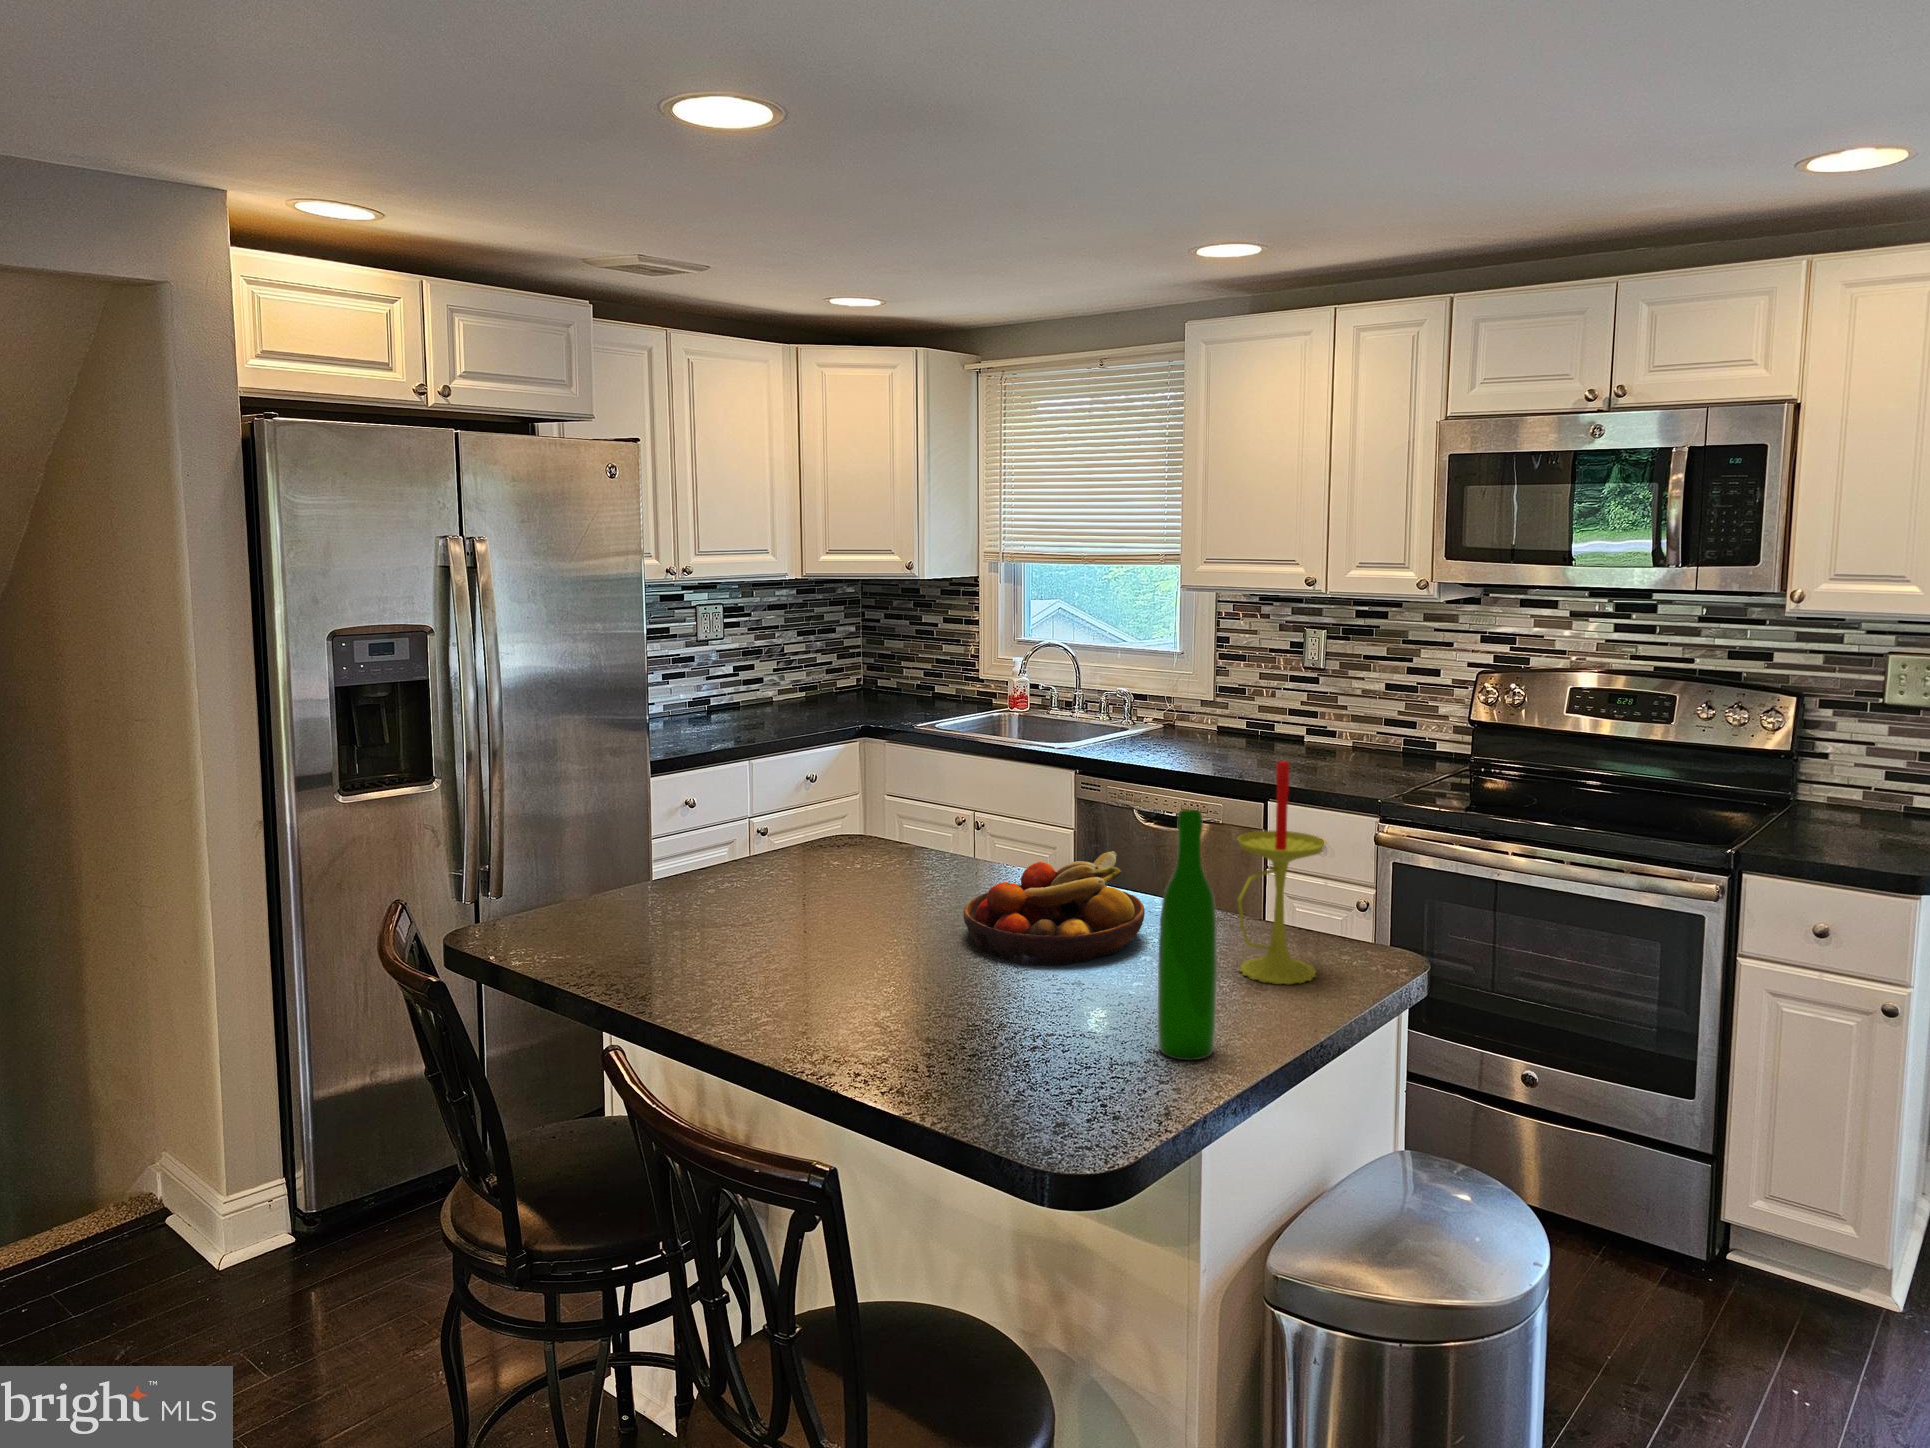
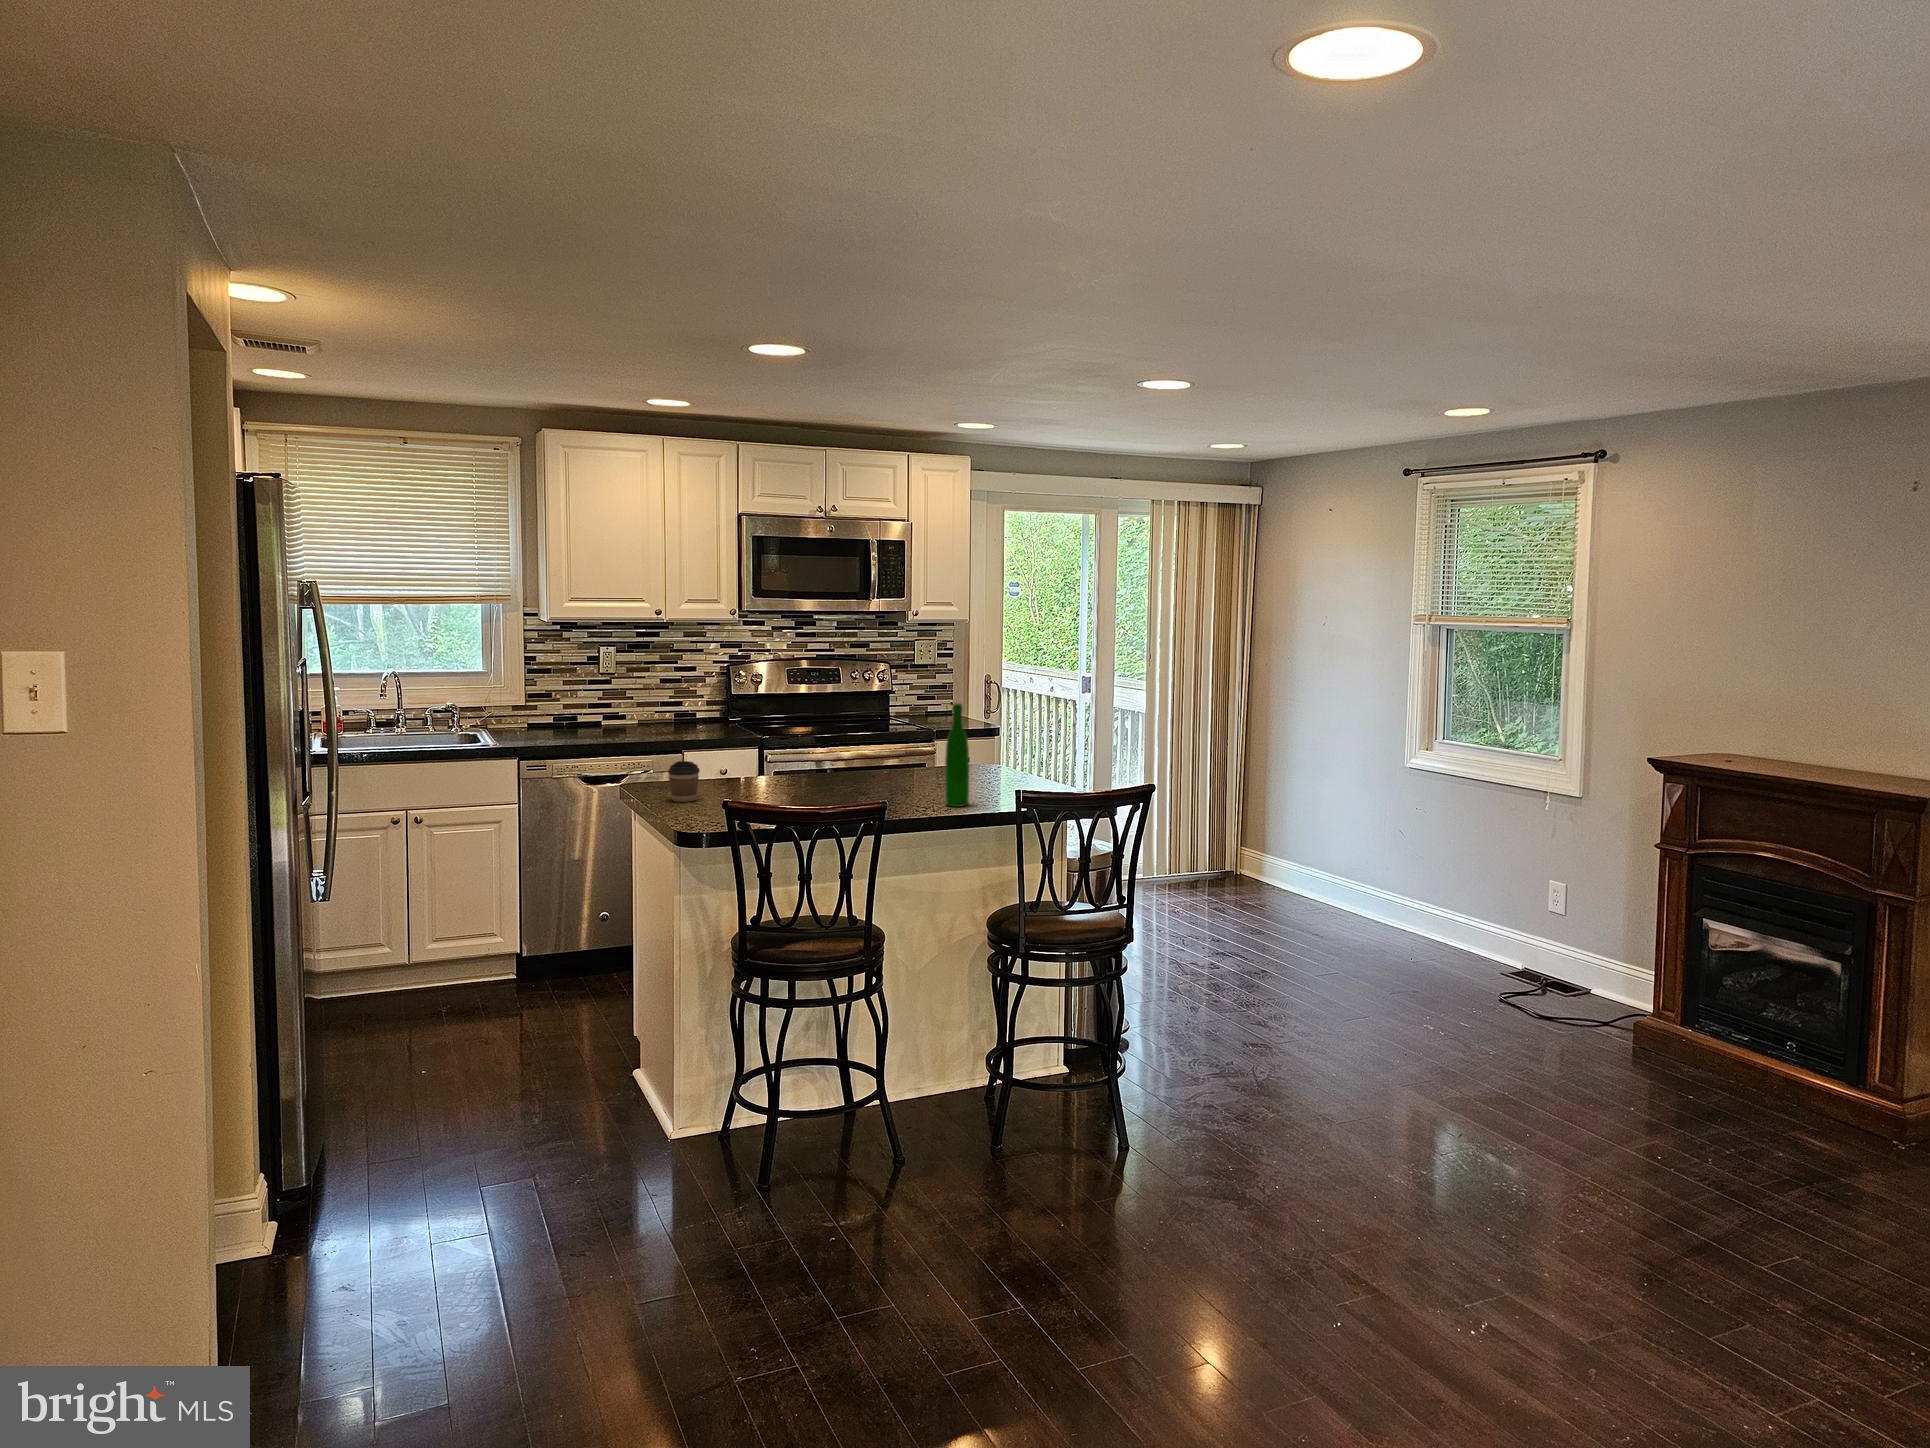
candle: present [1238,761,1325,984] -> none [891,688,930,790]
coffee cup: none [896,825,947,896] -> present [668,761,700,802]
fruit bowl: present [964,851,1145,966] -> none [757,754,853,805]

